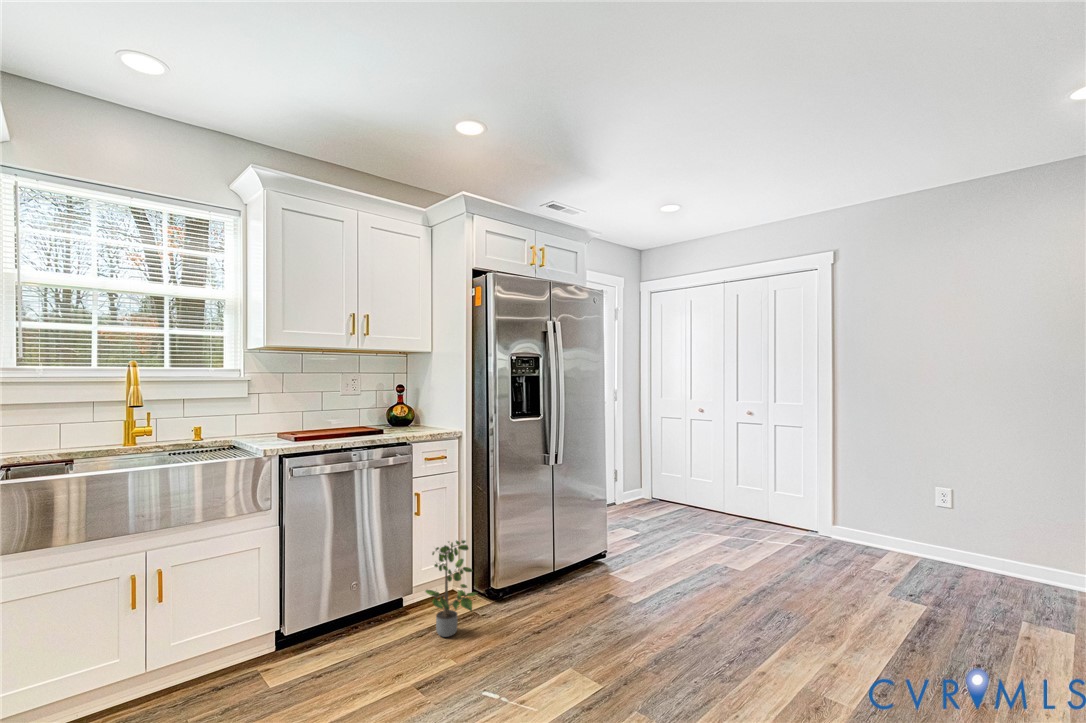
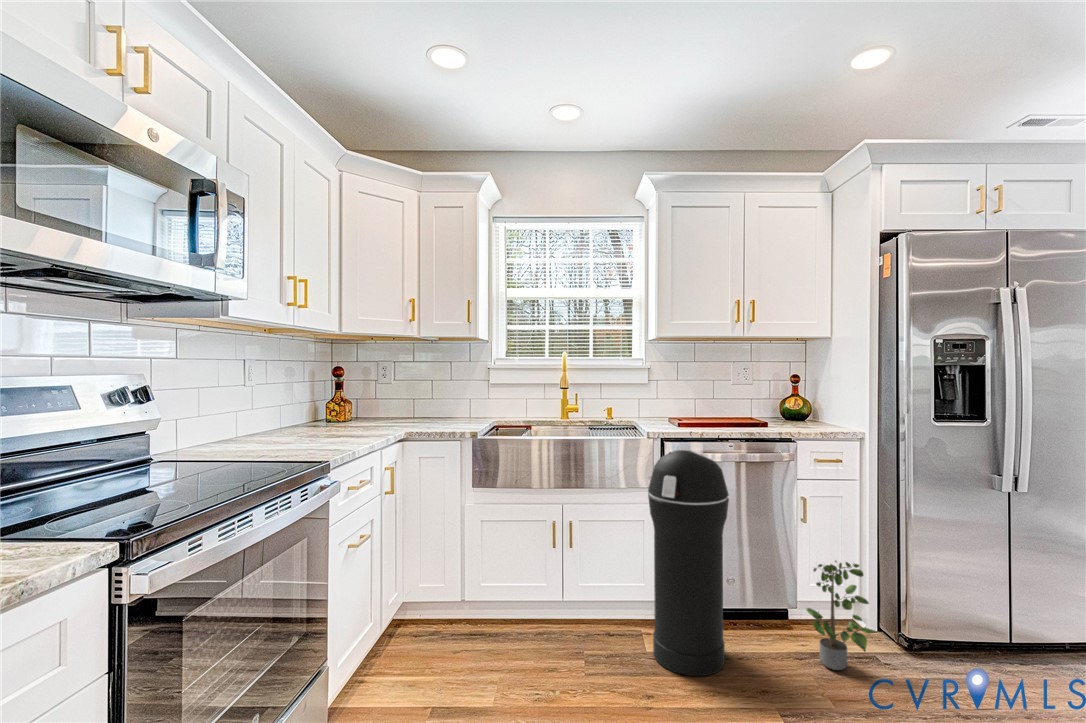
trash can: none [275,461,362,696] -> present [648,450,729,676]

